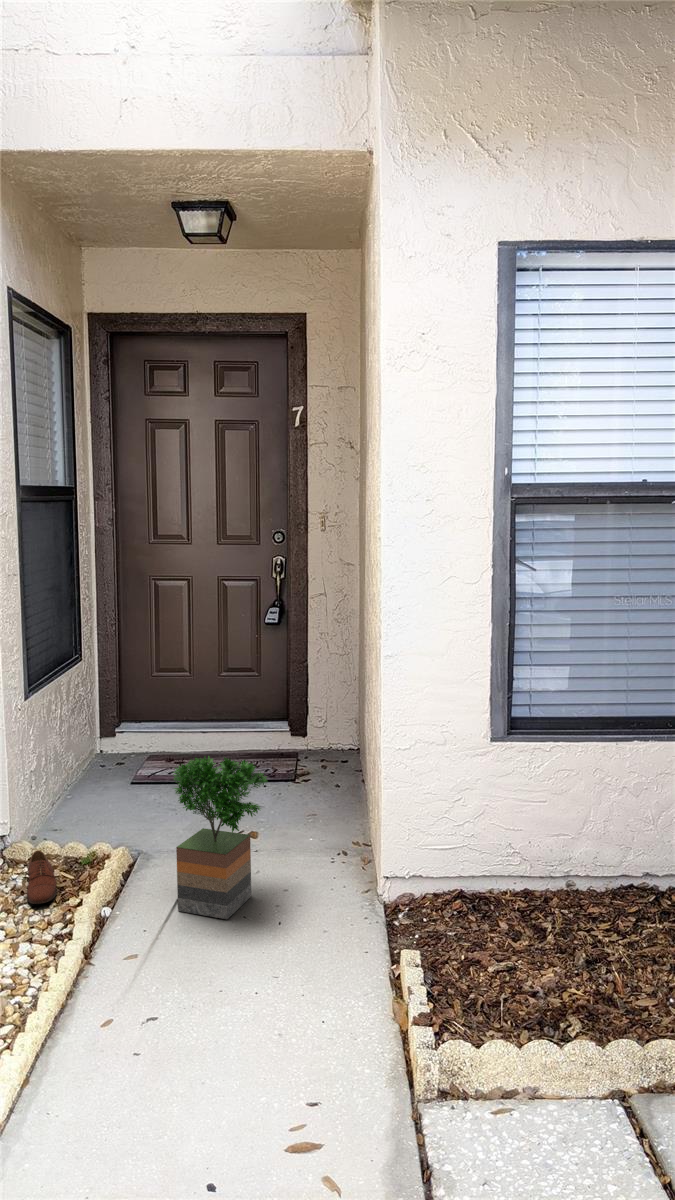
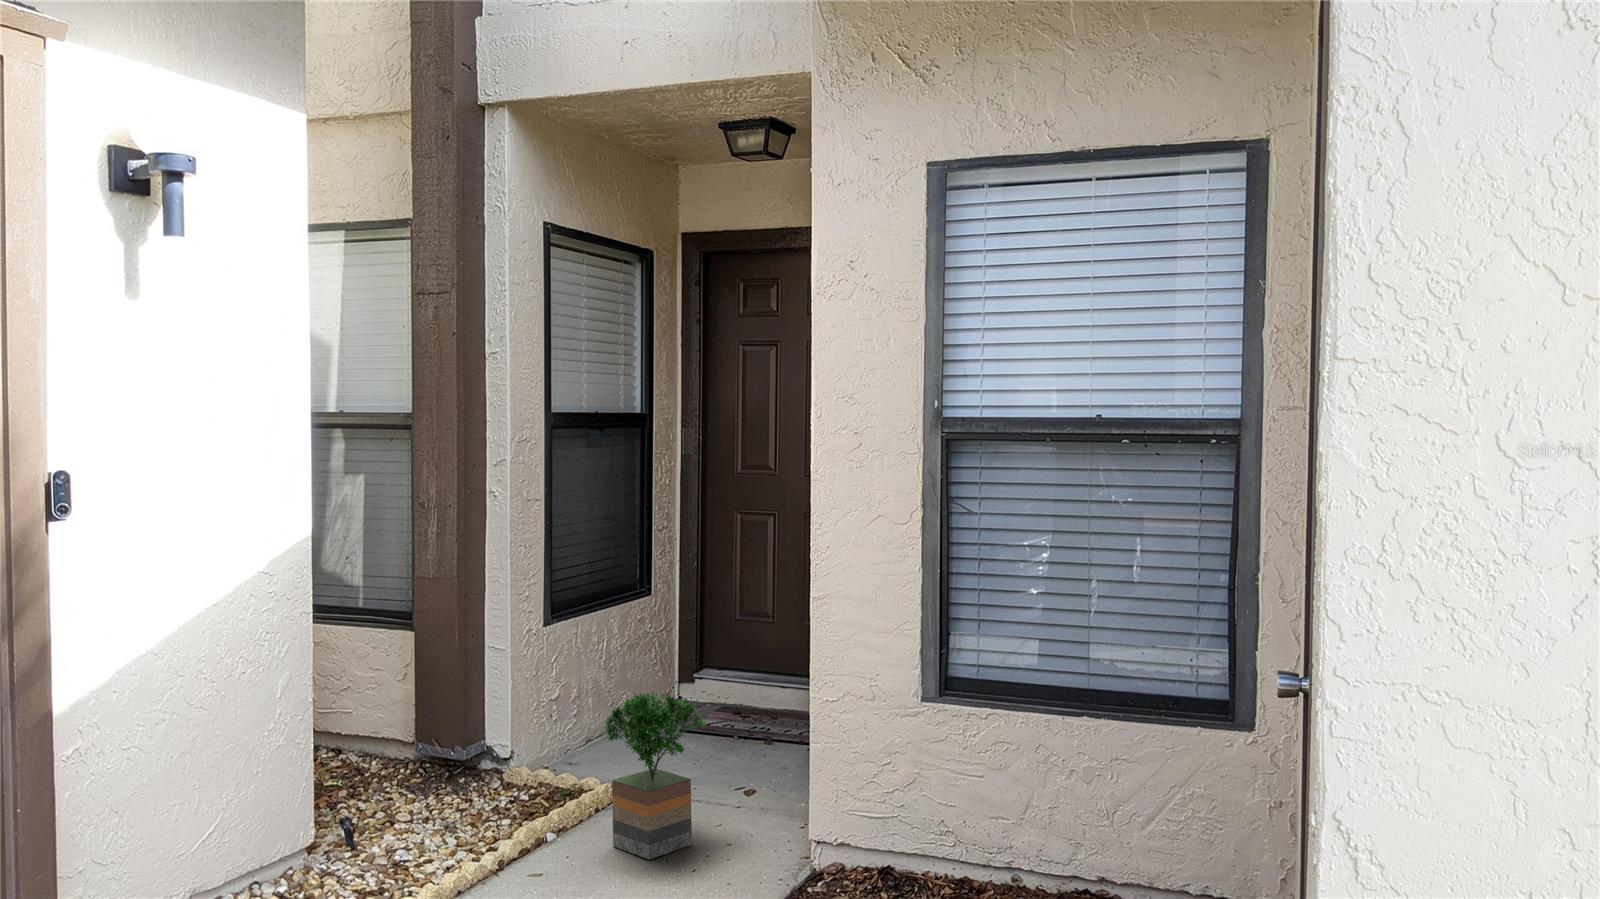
shoe: present [27,850,57,904] -> none [488,774,527,820]

